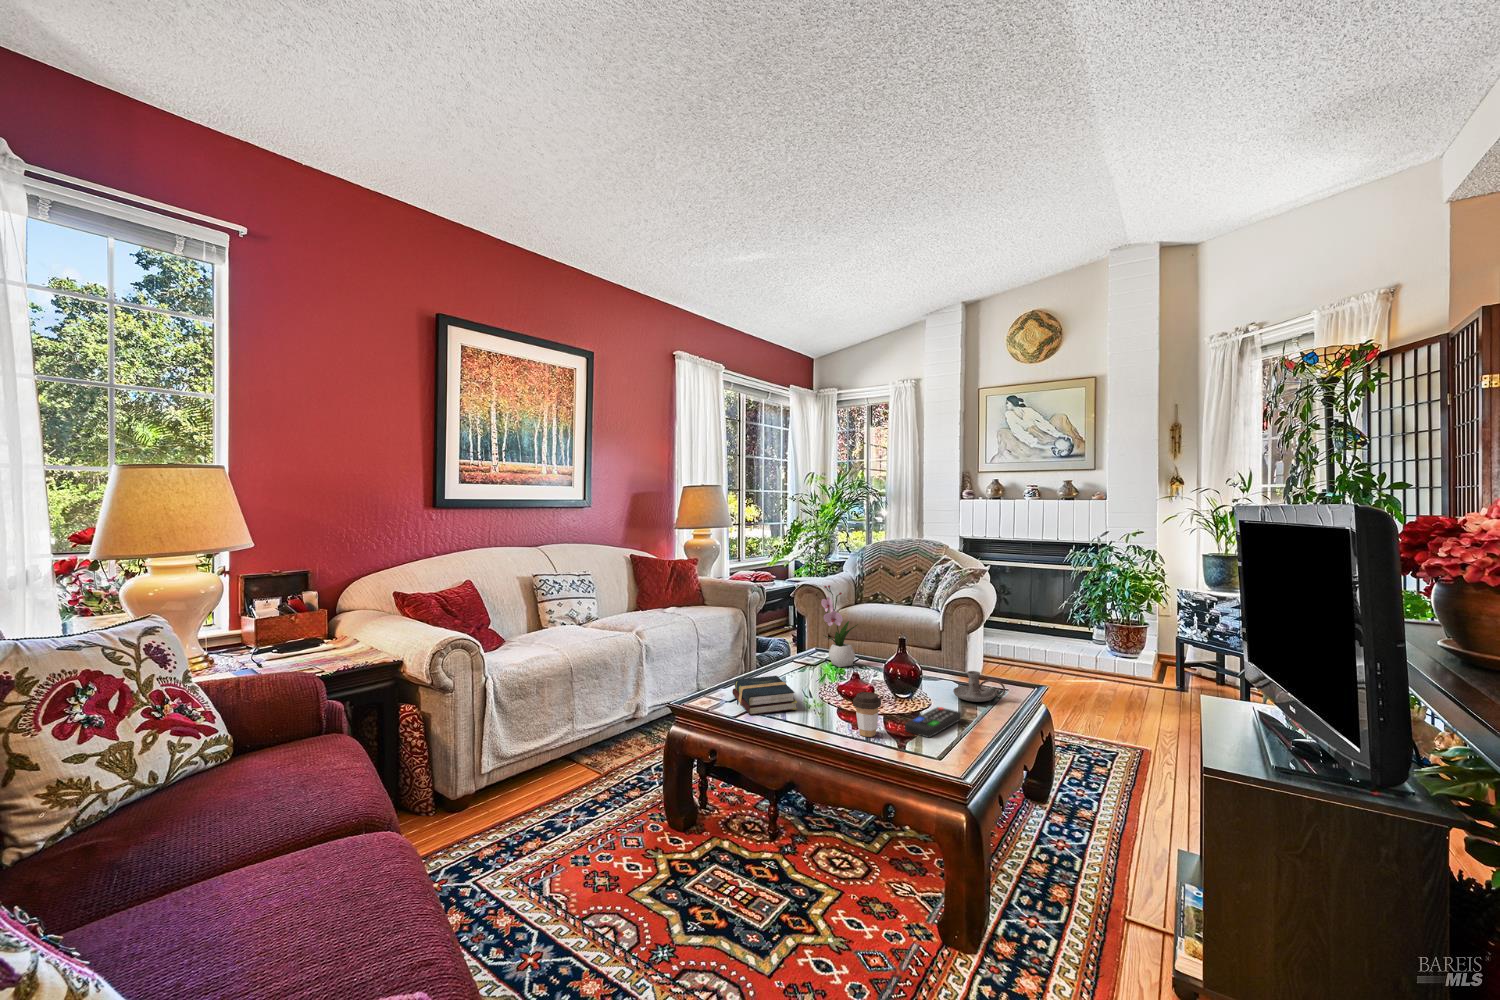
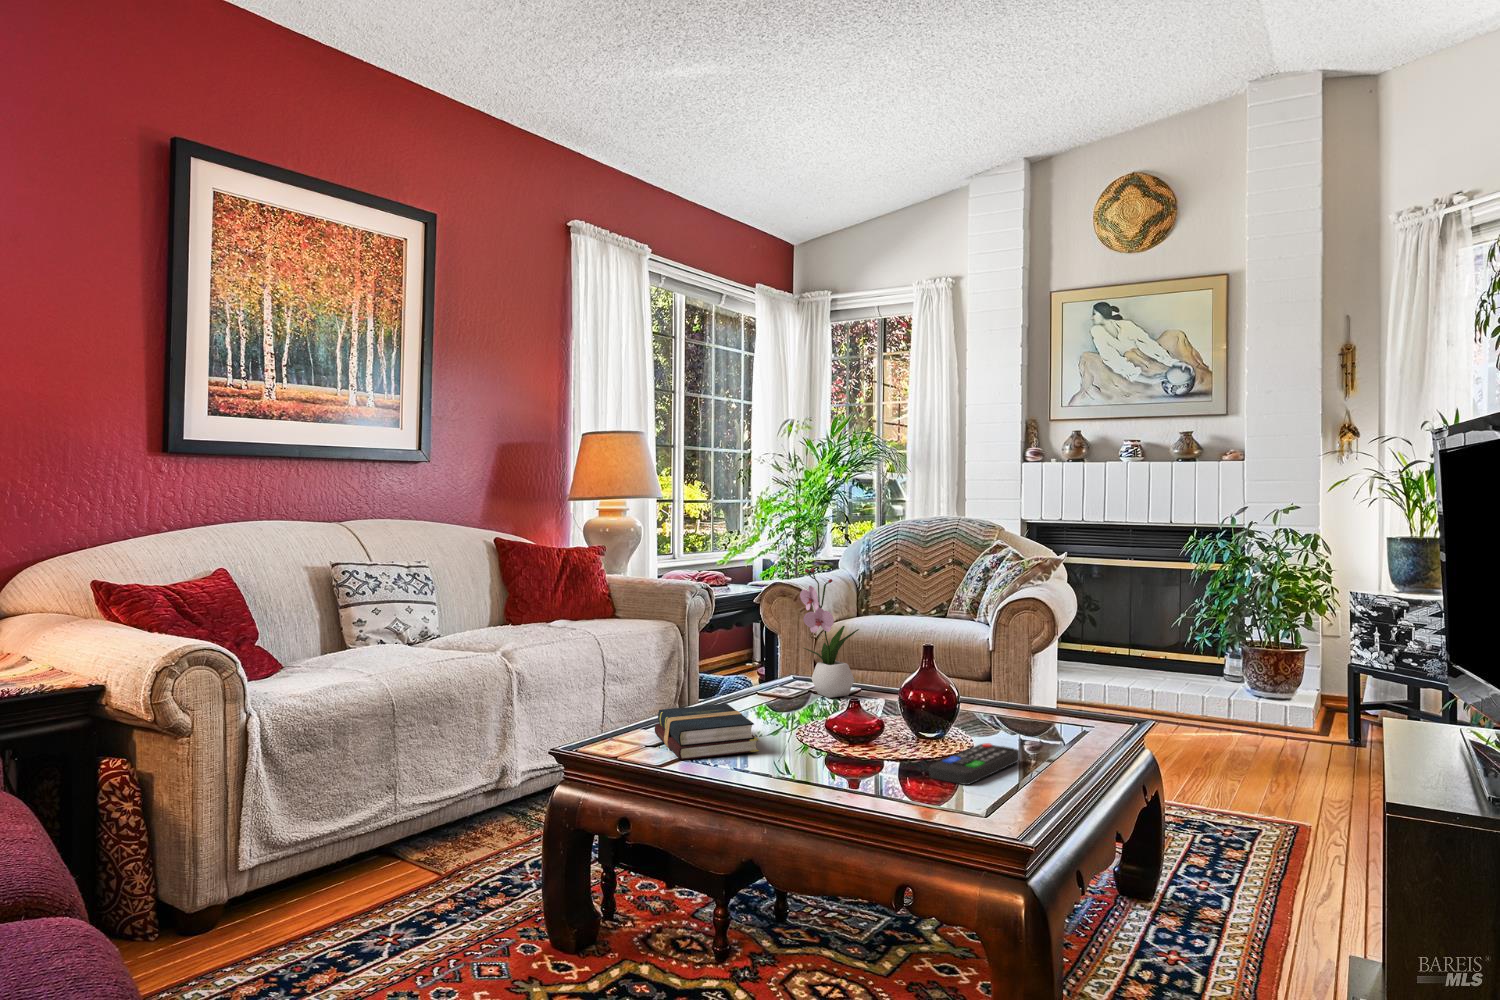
candle holder: present [953,671,1005,702] -> none [1007,692,1088,738]
coffee cup: present [853,692,881,737] -> none [846,715,892,785]

